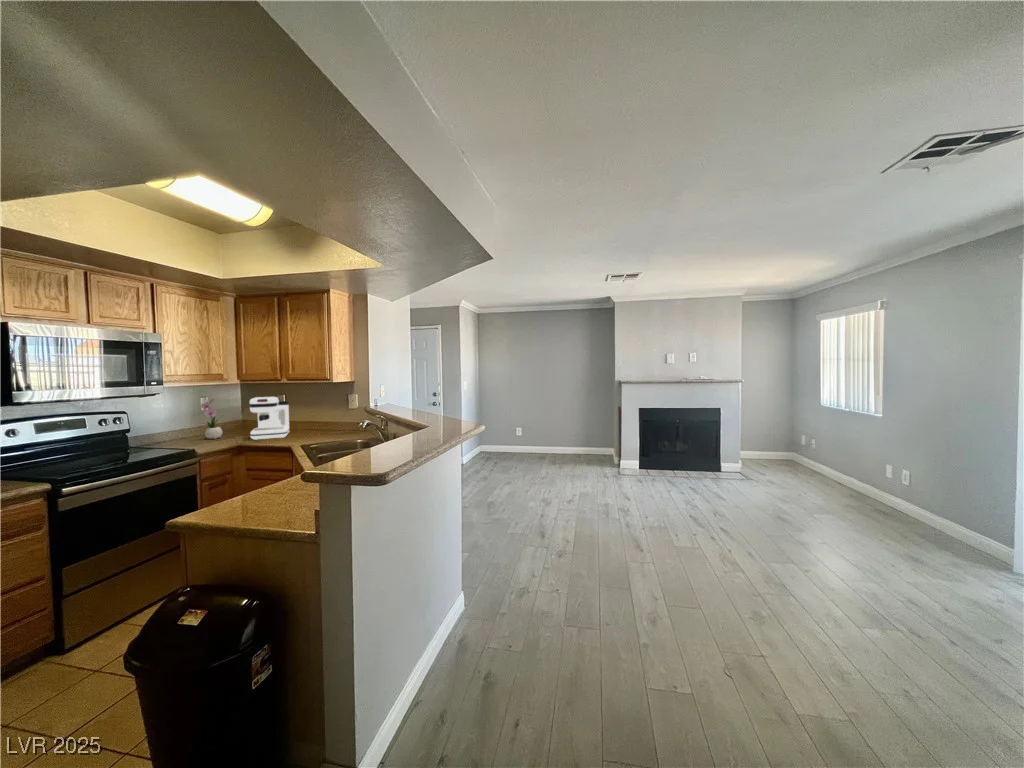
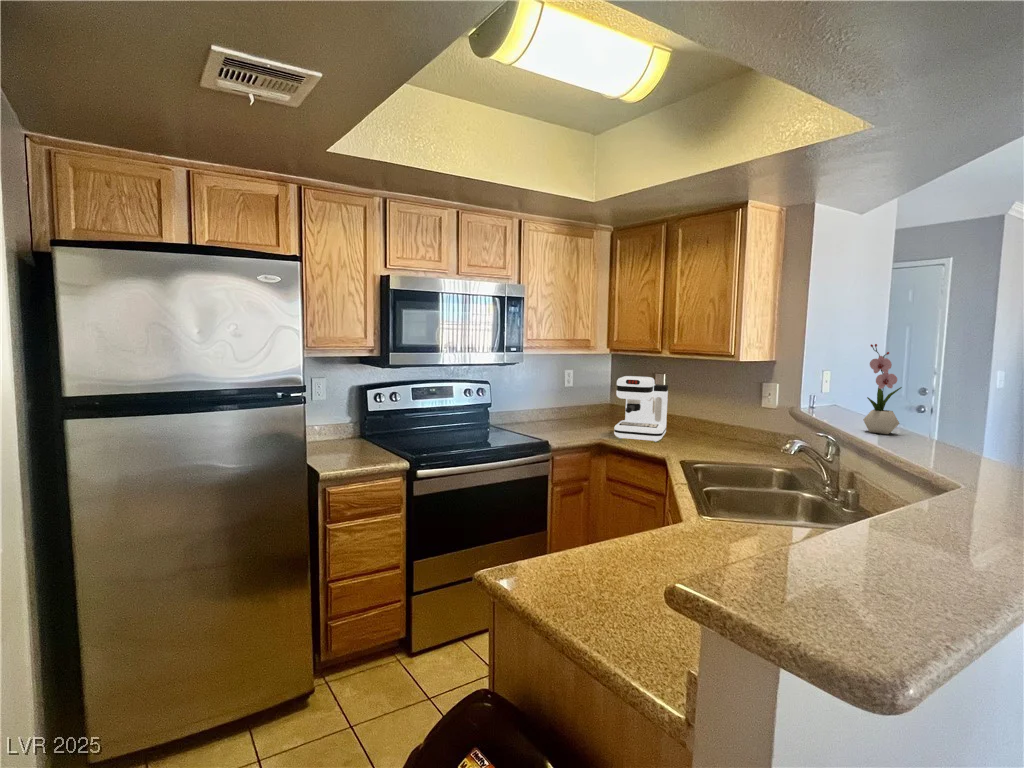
flower arrangement: present [201,396,223,439] -> present [863,344,902,434]

